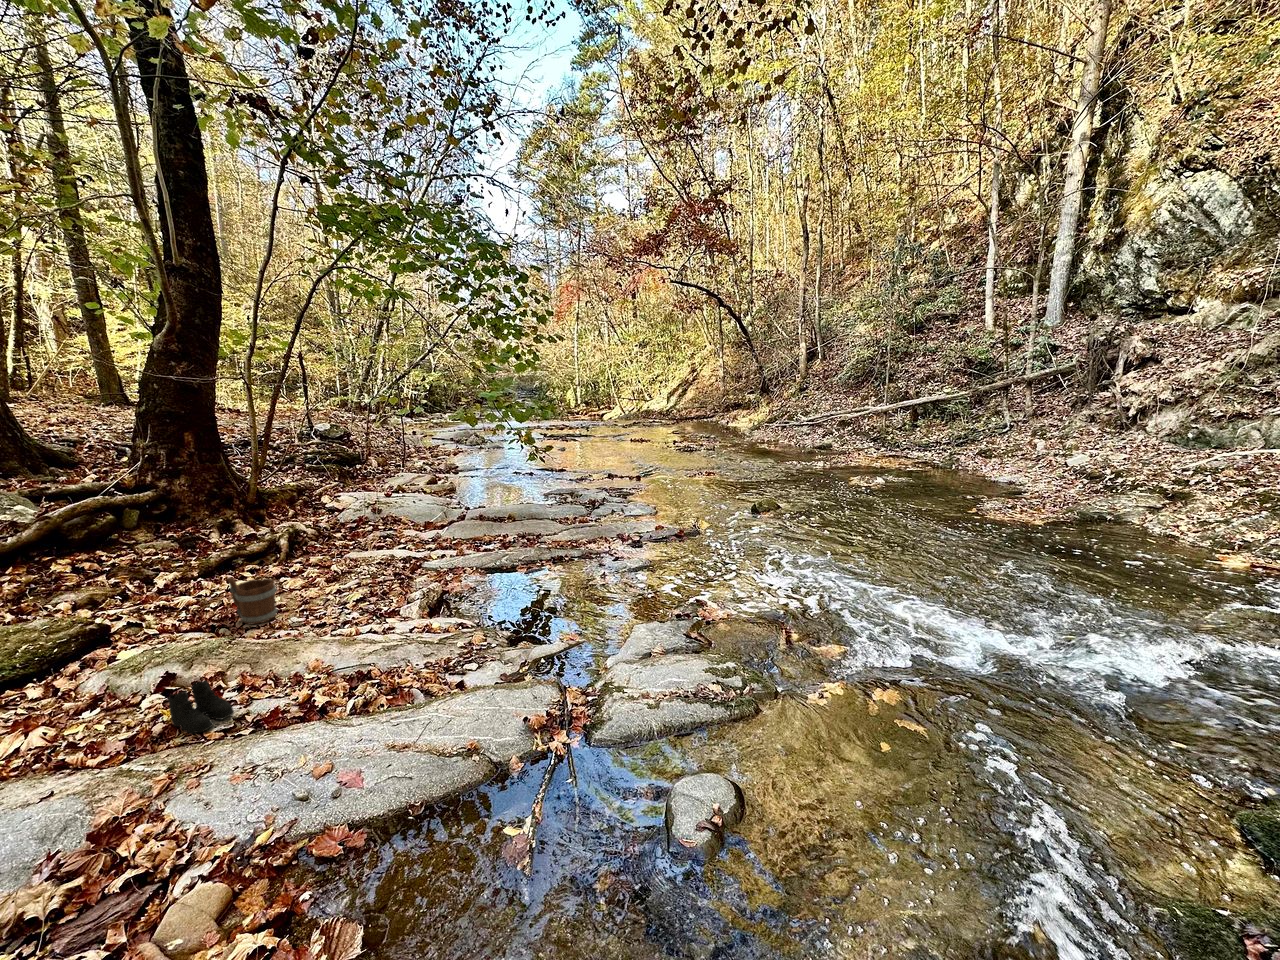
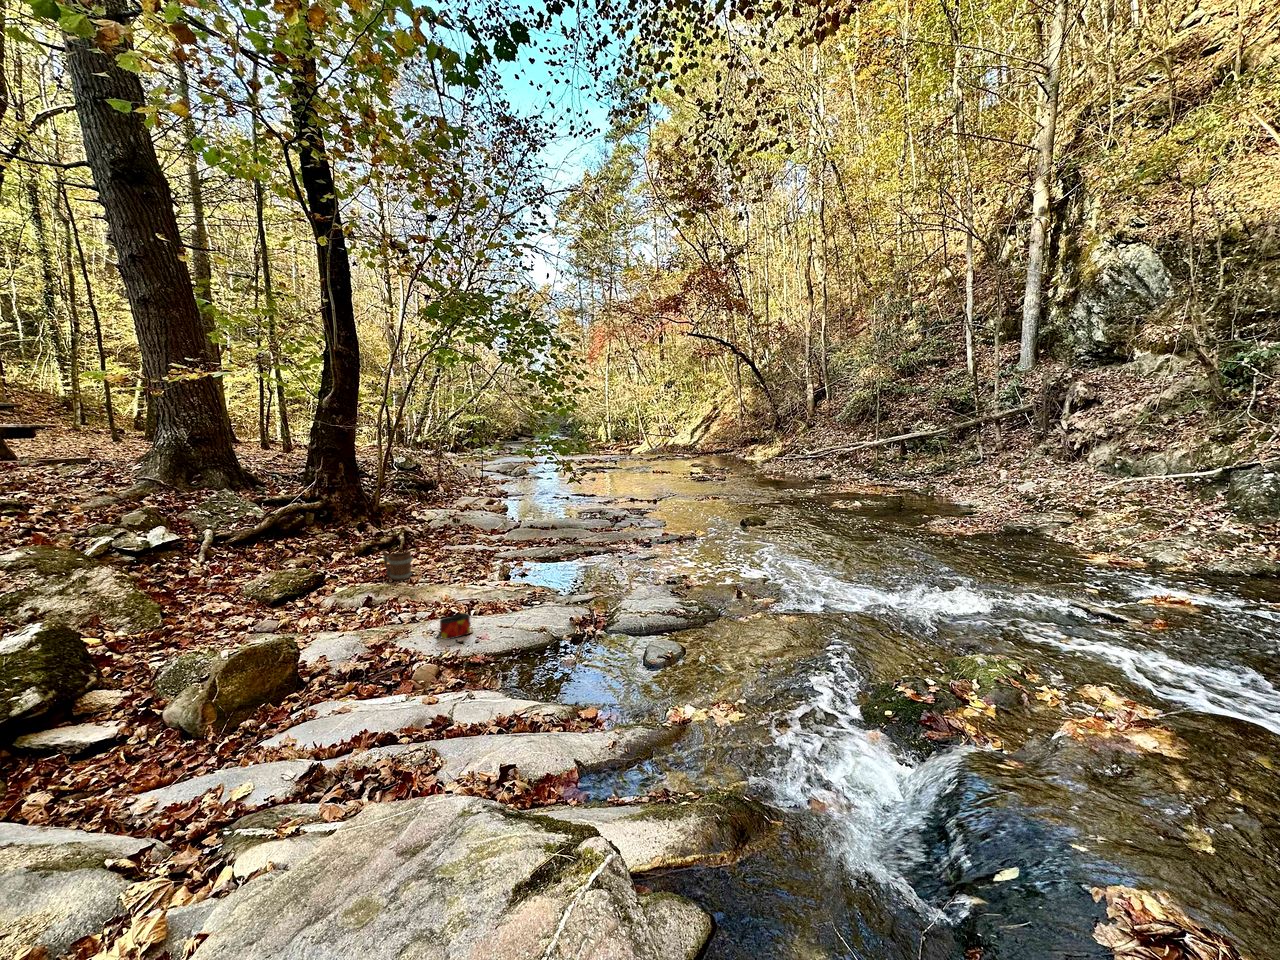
boots: present [168,680,234,734] -> none [375,597,409,624]
bag: none [267,714,337,771] -> present [437,613,470,639]

